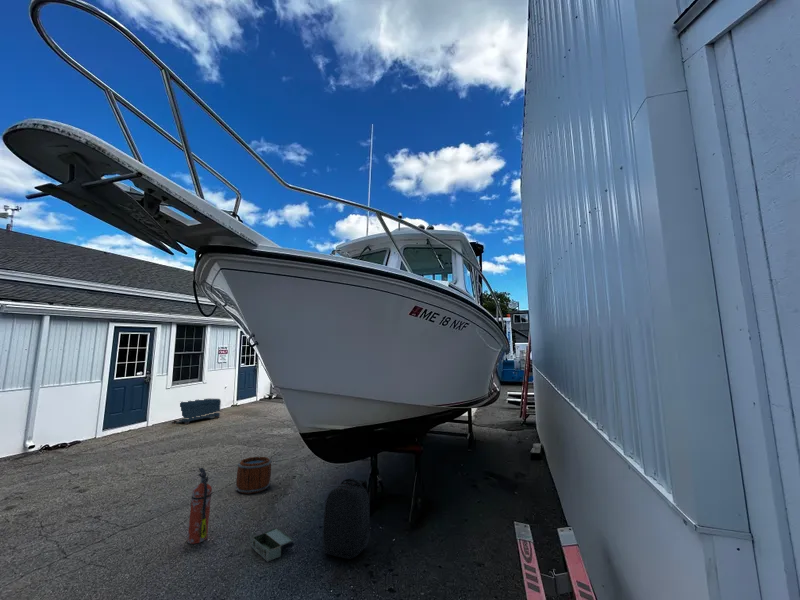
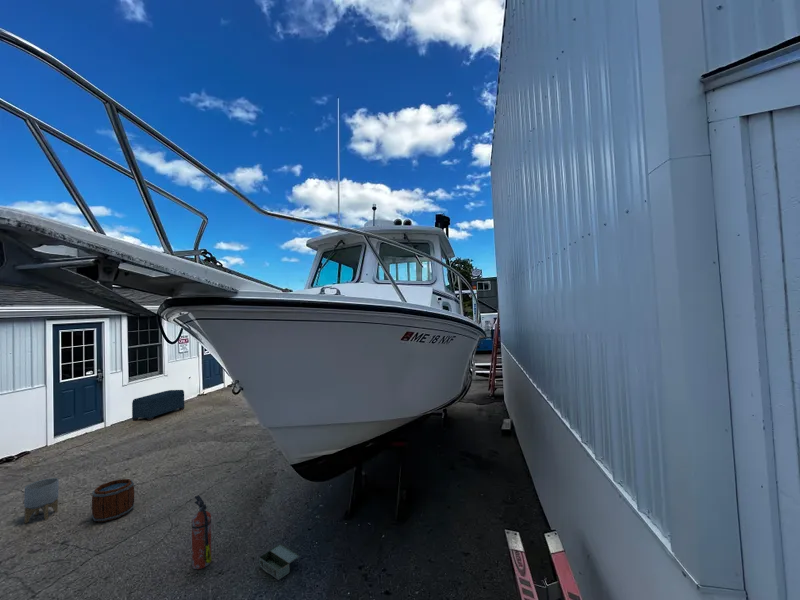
planter: none [52,452,89,492] -> present [24,478,59,523]
bucket: present [236,457,271,494] -> present [92,479,134,522]
backpack: present [323,478,370,559] -> none [328,492,371,568]

